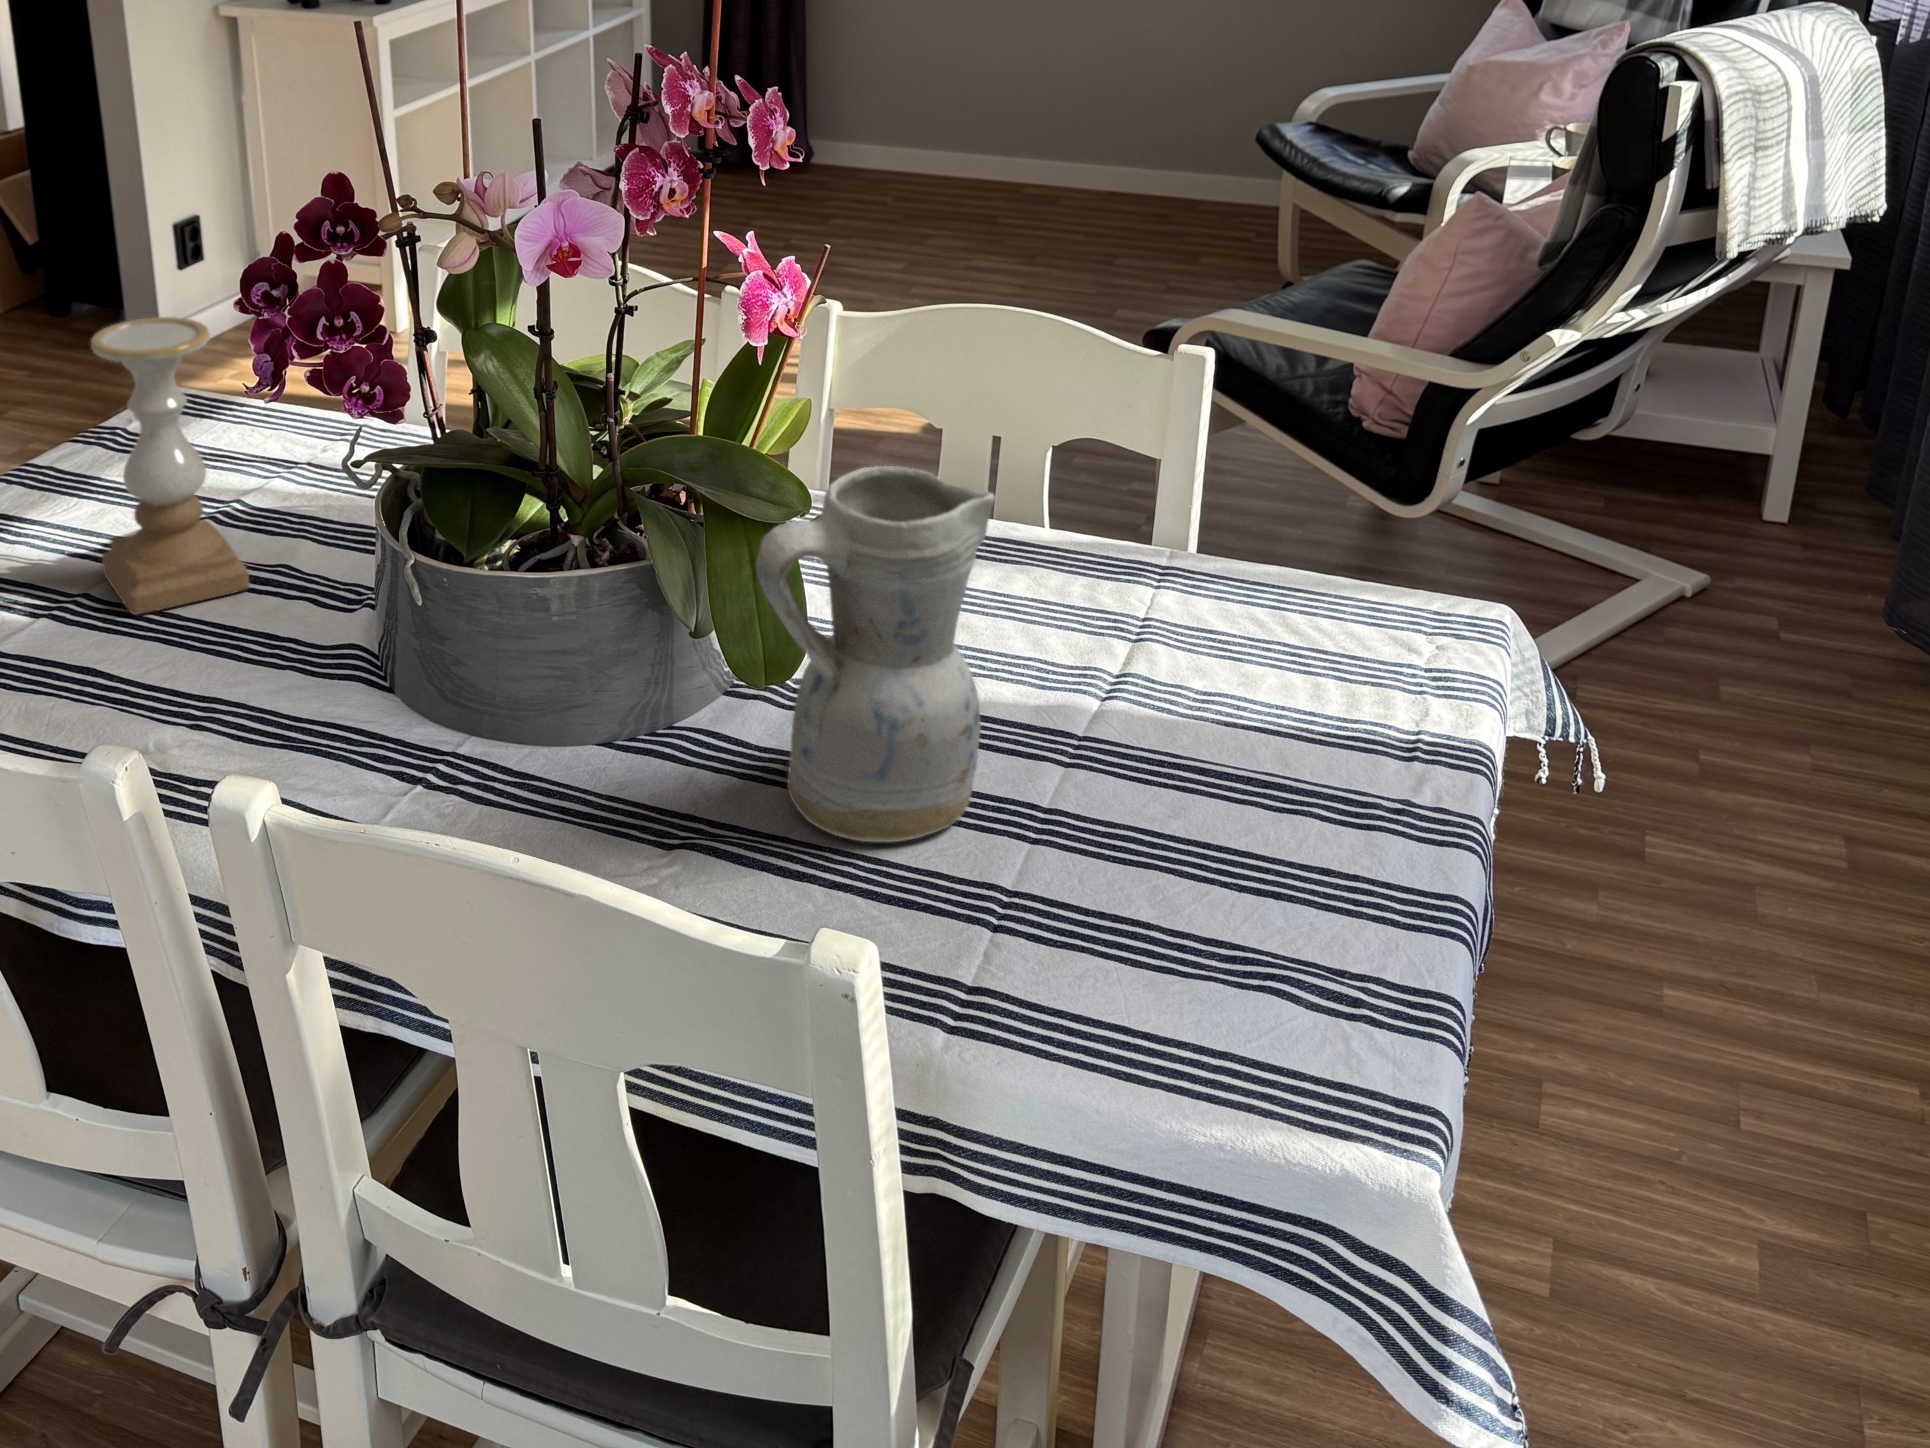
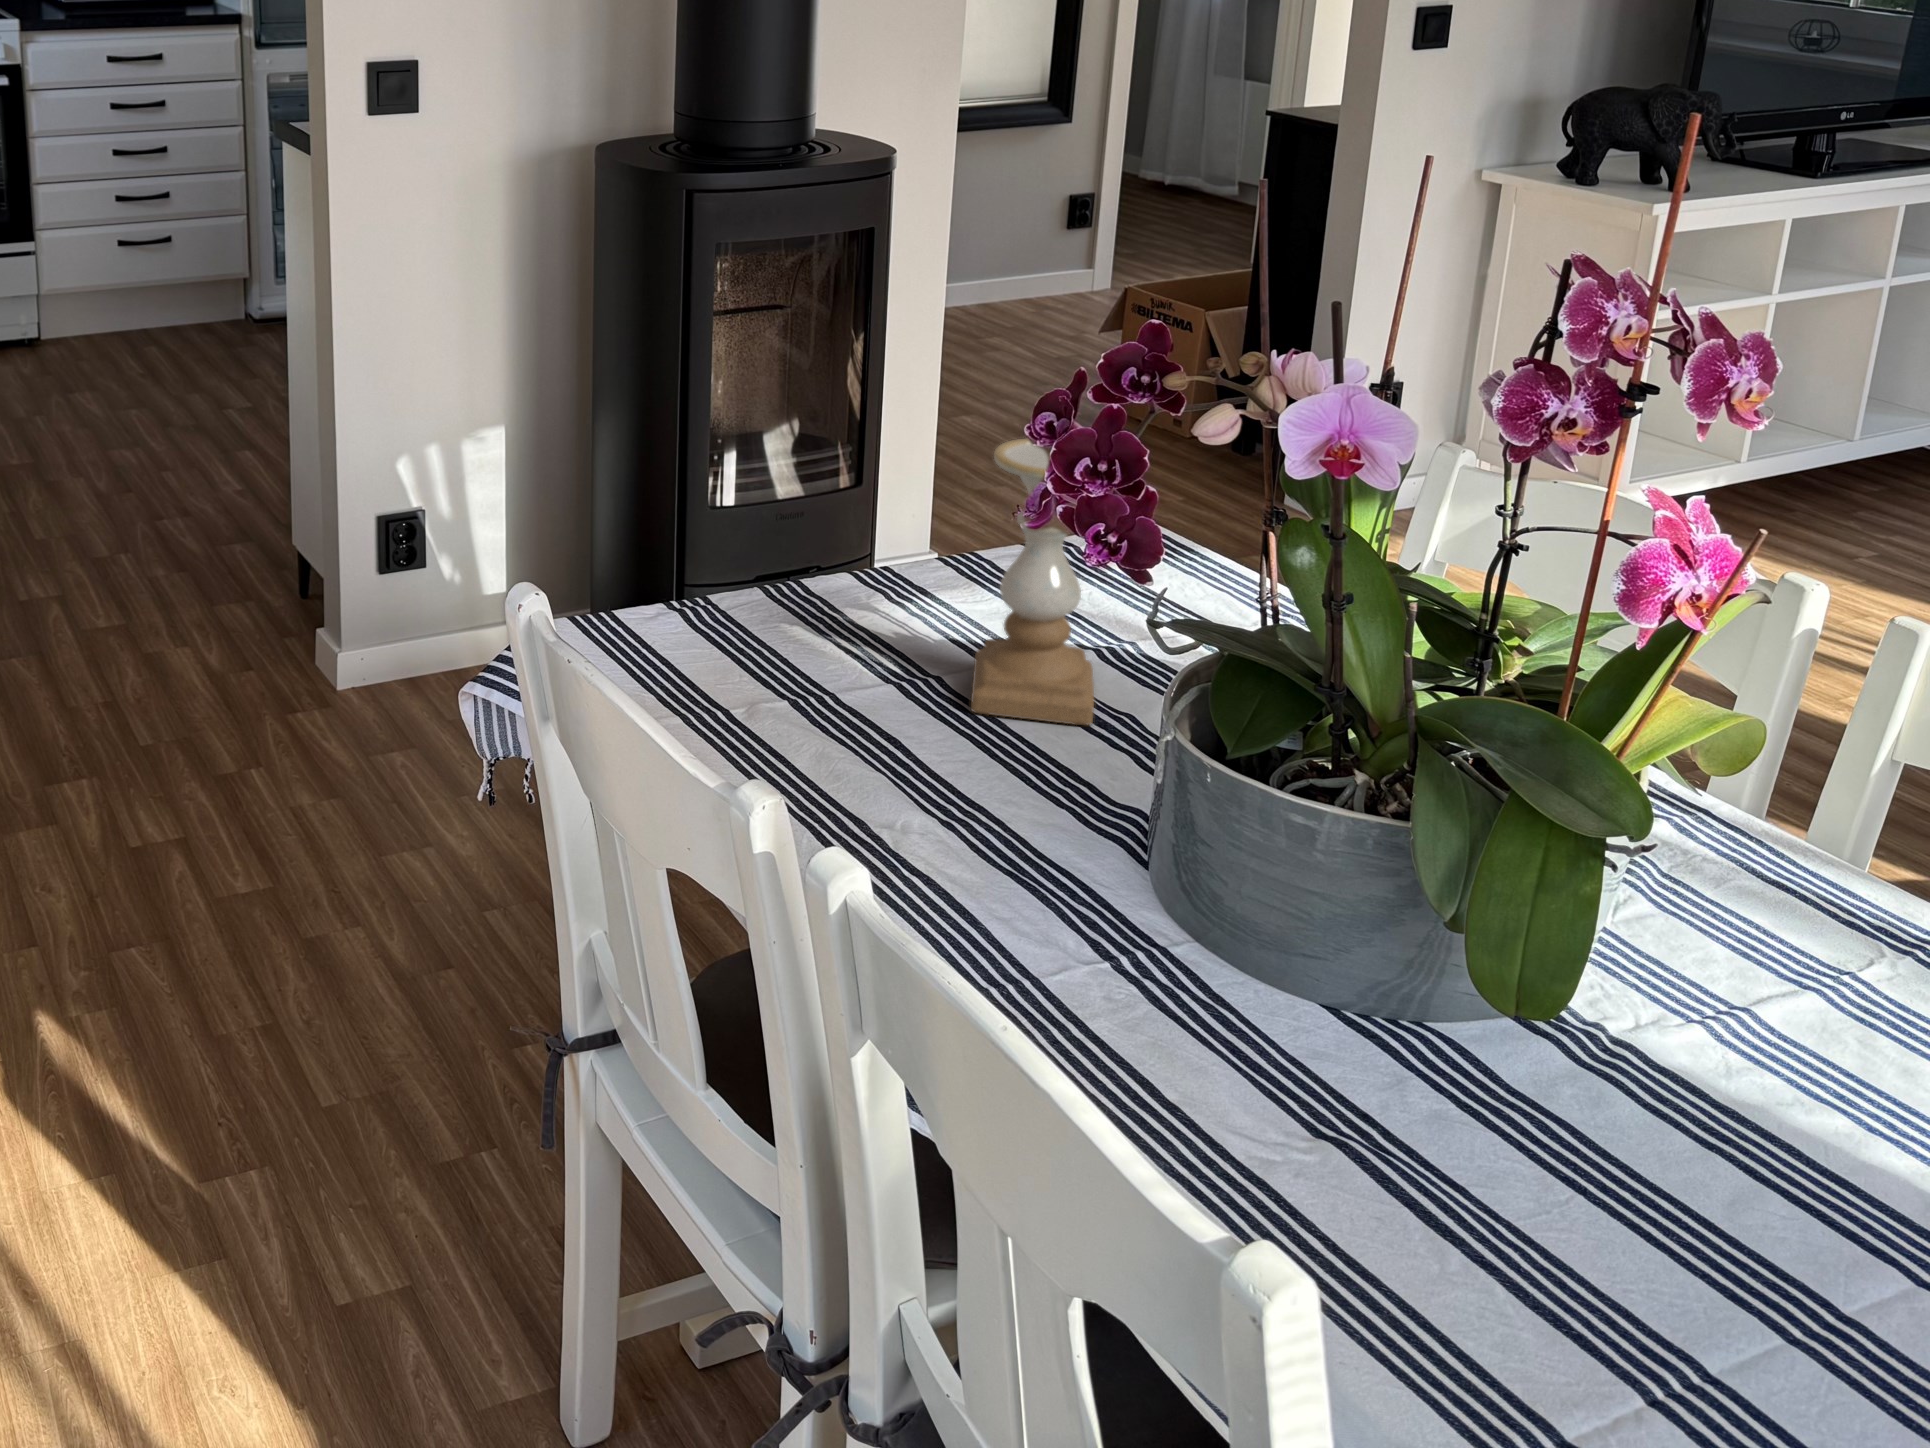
ceramic pitcher: present [756,466,995,842] -> none [1478,800,1837,1274]

